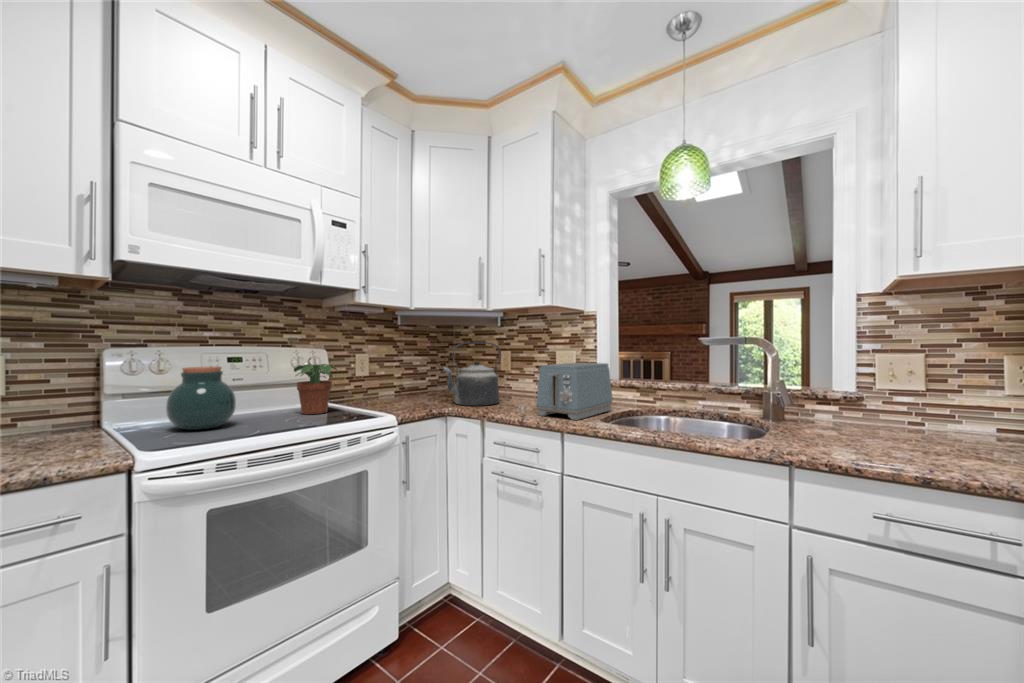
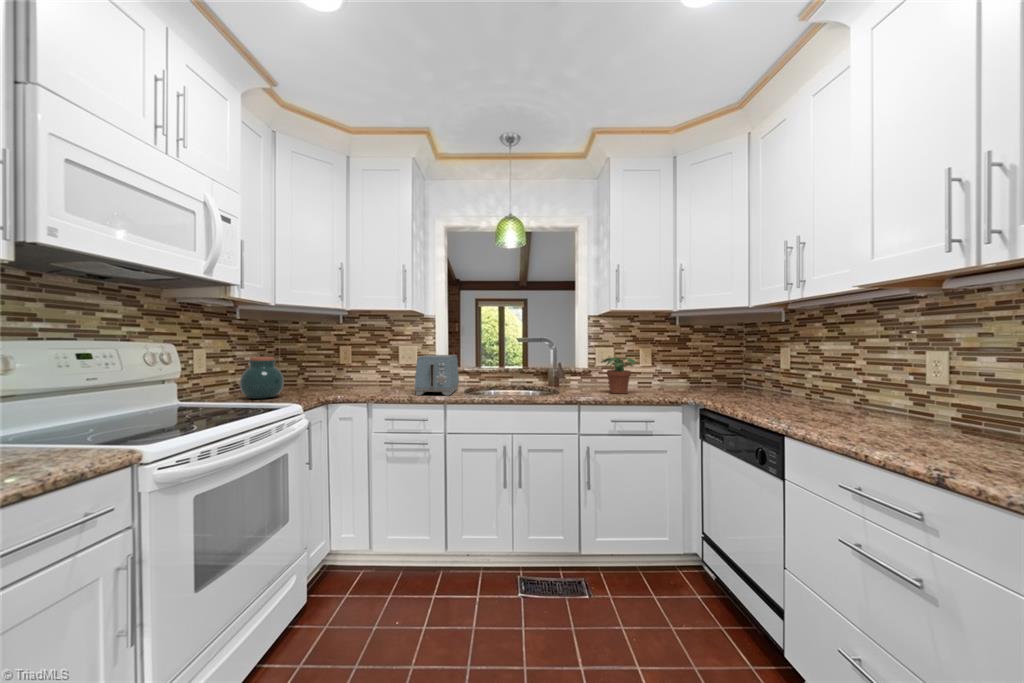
kettle: present [443,342,501,406] -> none [311,338,362,394]
potted plant: present [294,364,338,414] -> present [601,358,637,394]
jar: present [166,367,236,430] -> present [240,357,284,399]

